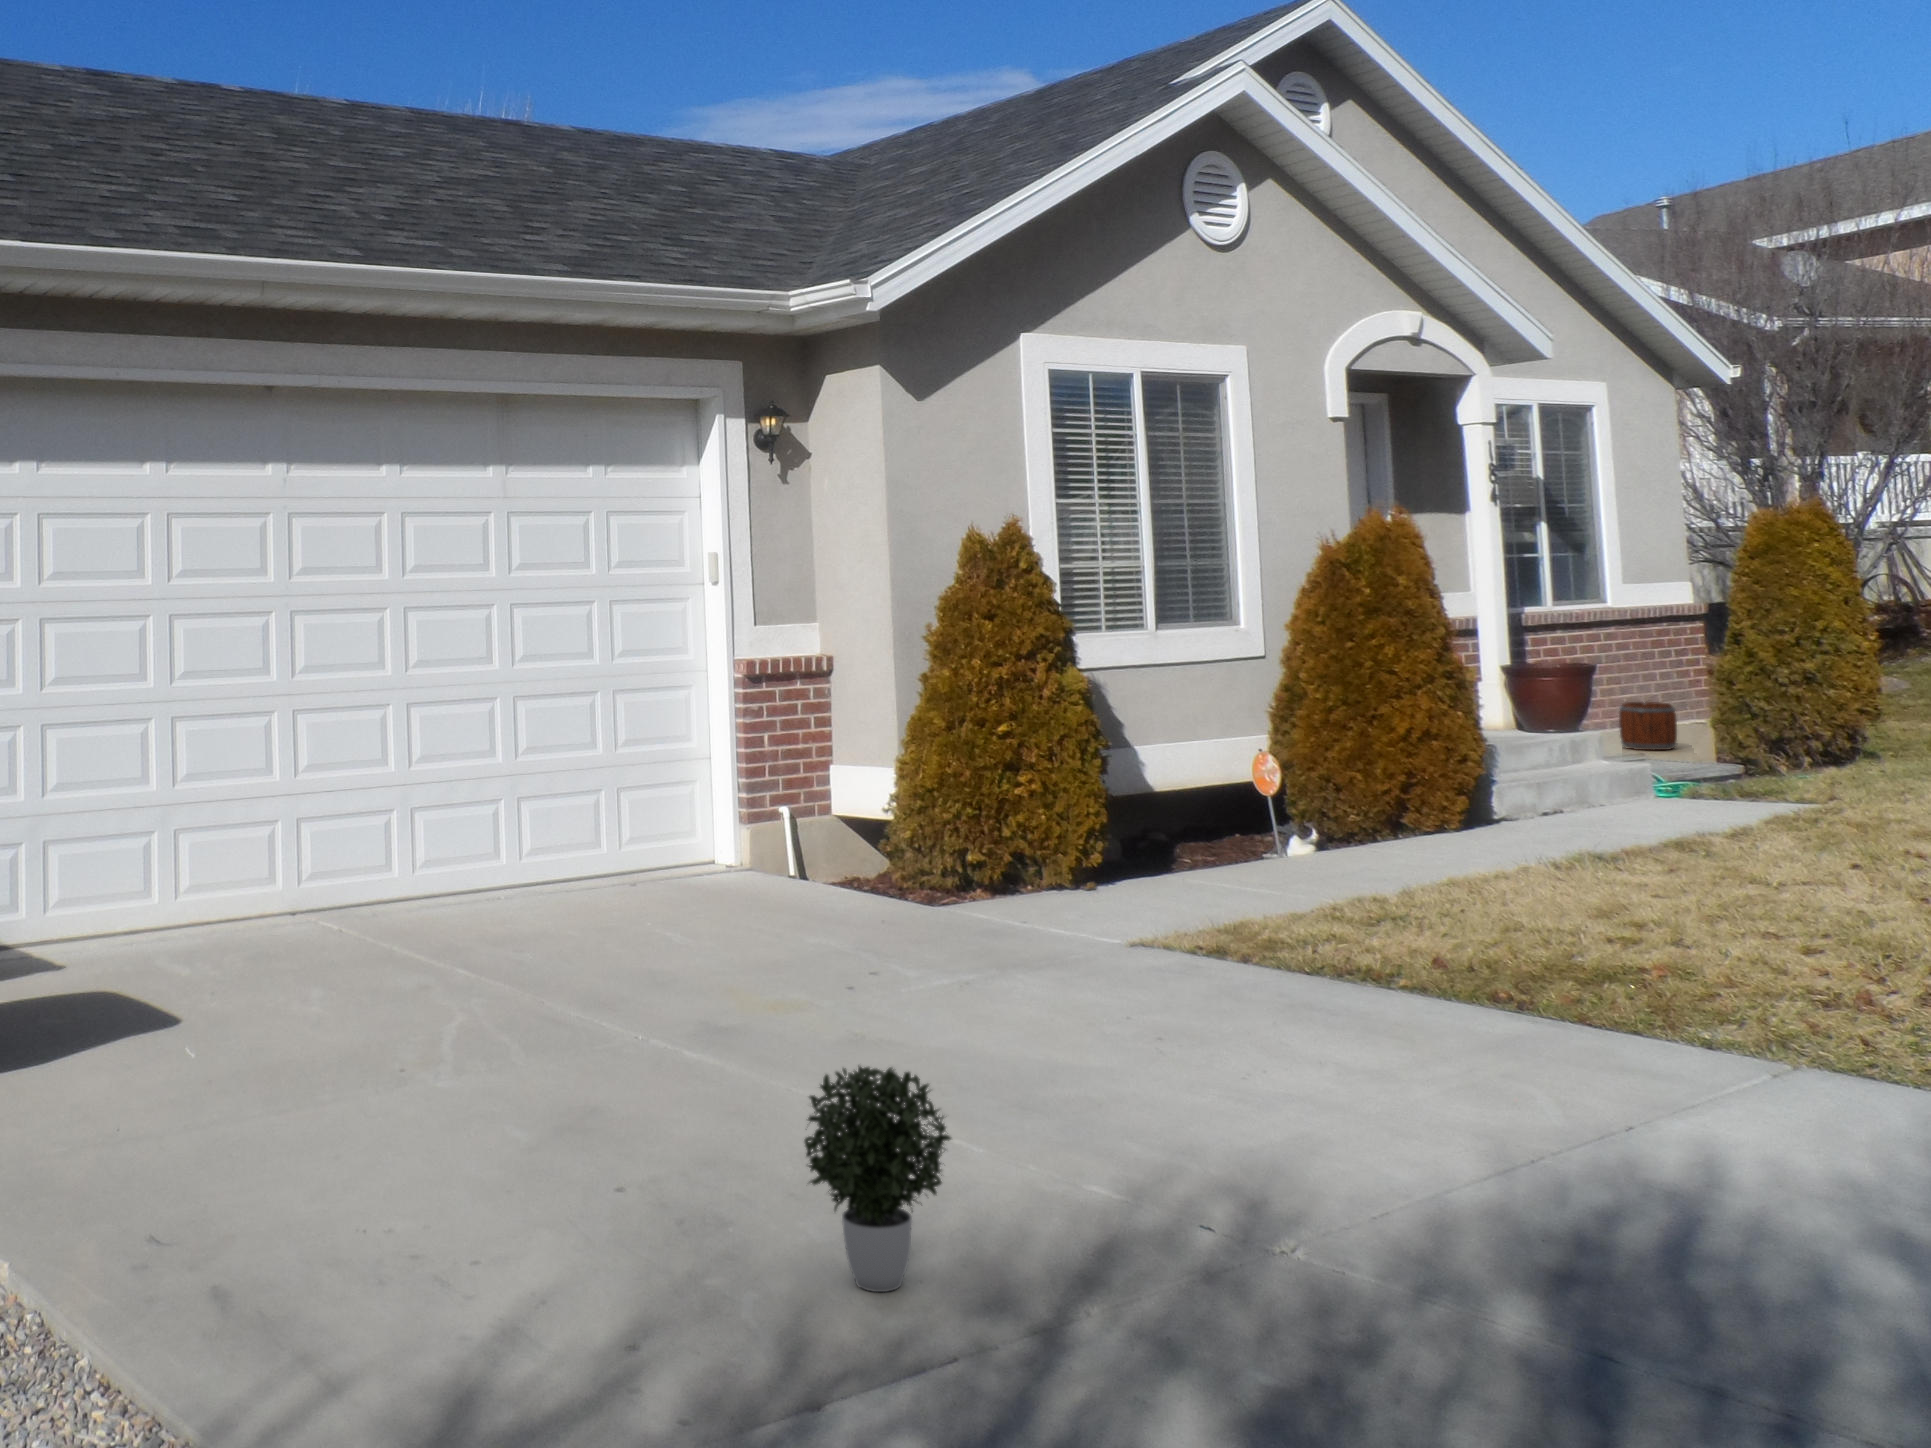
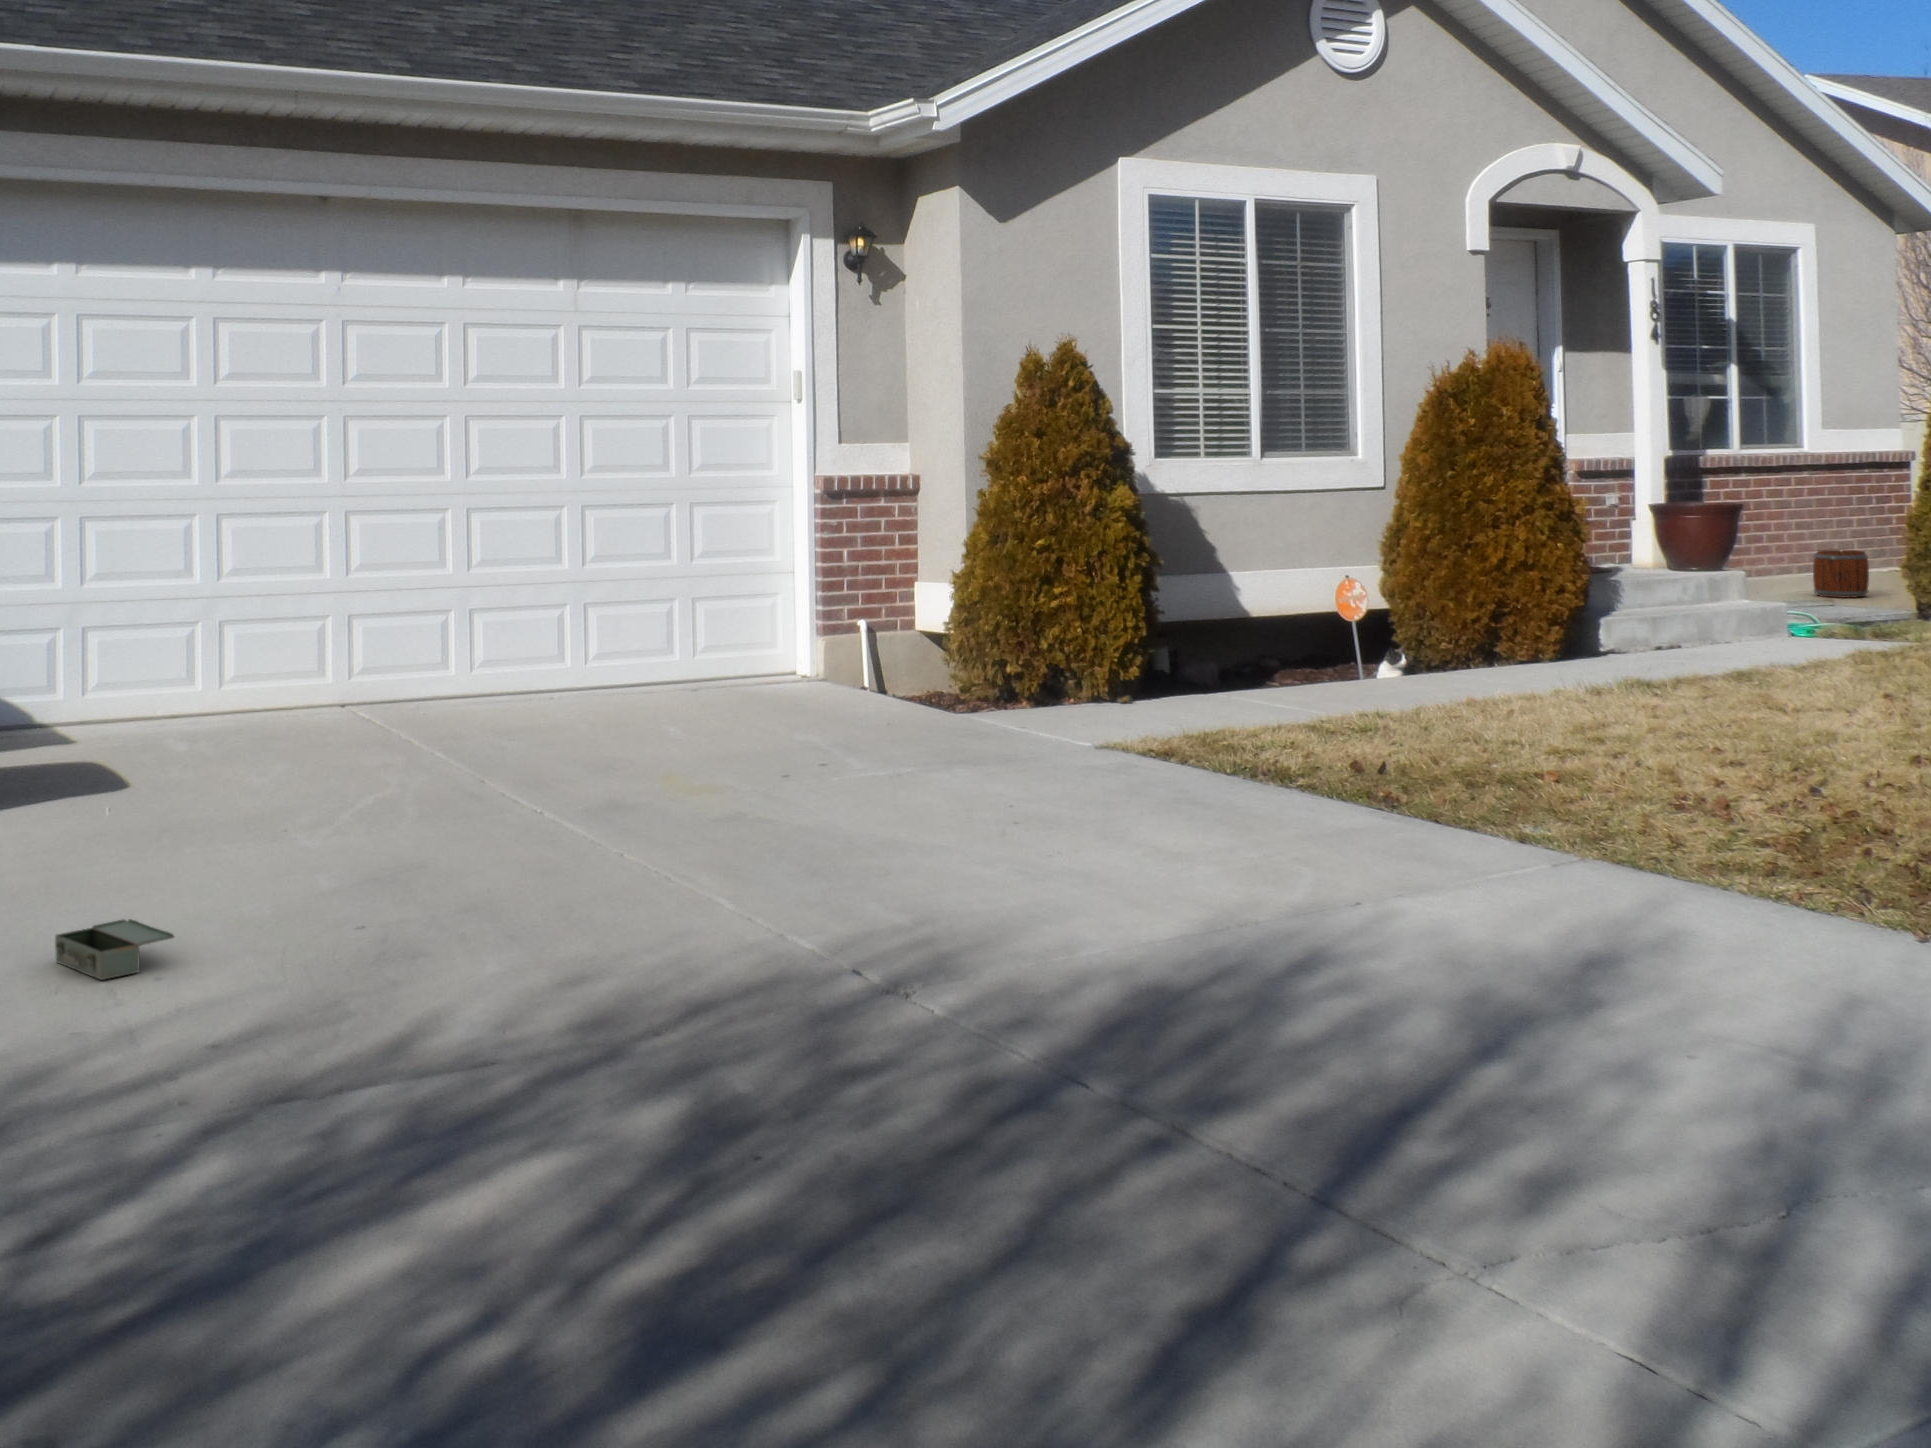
potted plant: present [804,1066,951,1292] -> none [415,774,568,985]
toolbox: none [378,1220,513,1299] -> present [55,919,174,980]

